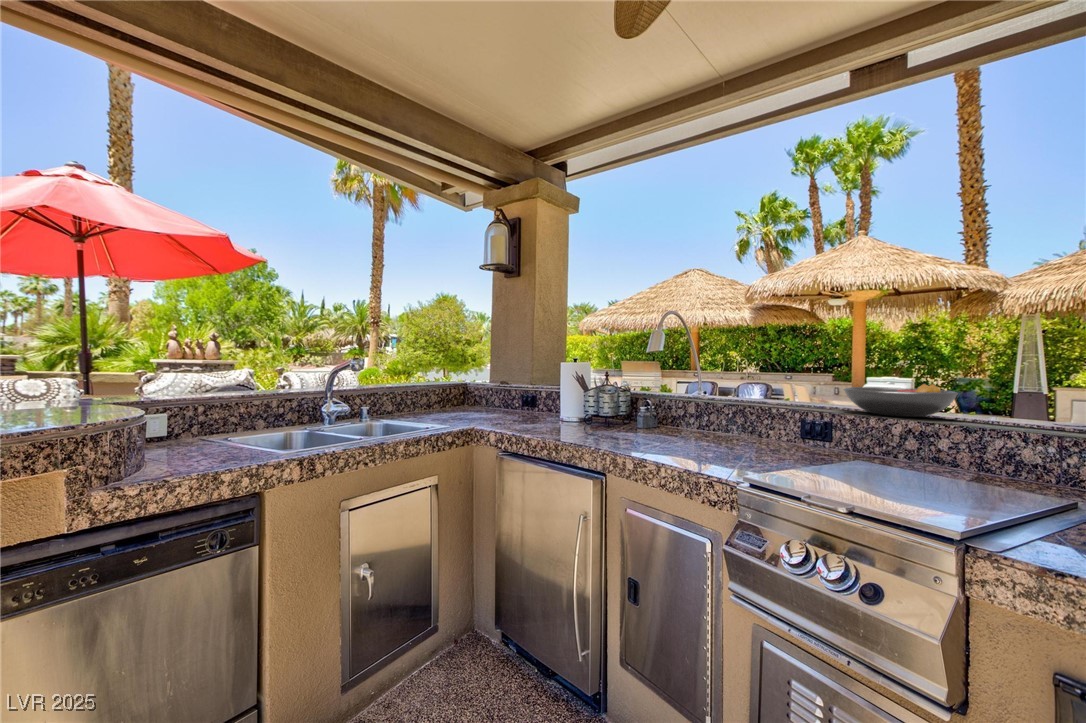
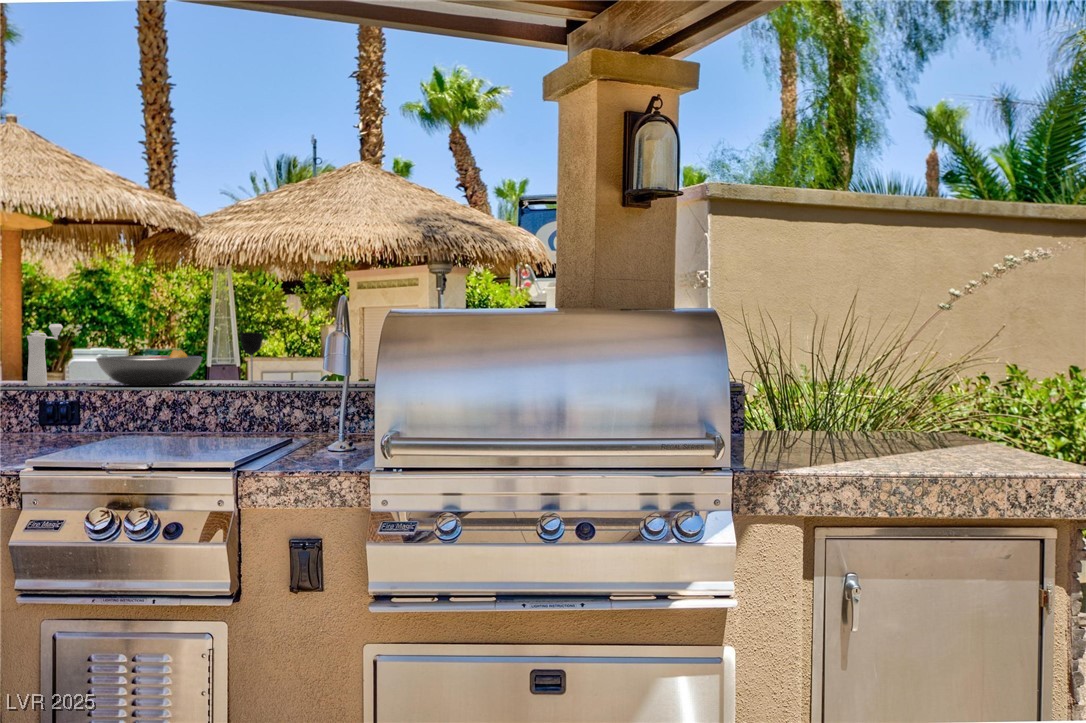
pepper mill: none [797,361,828,406] -> present [27,324,63,386]
wine glass: none [1015,369,1049,426] -> present [241,333,262,384]

